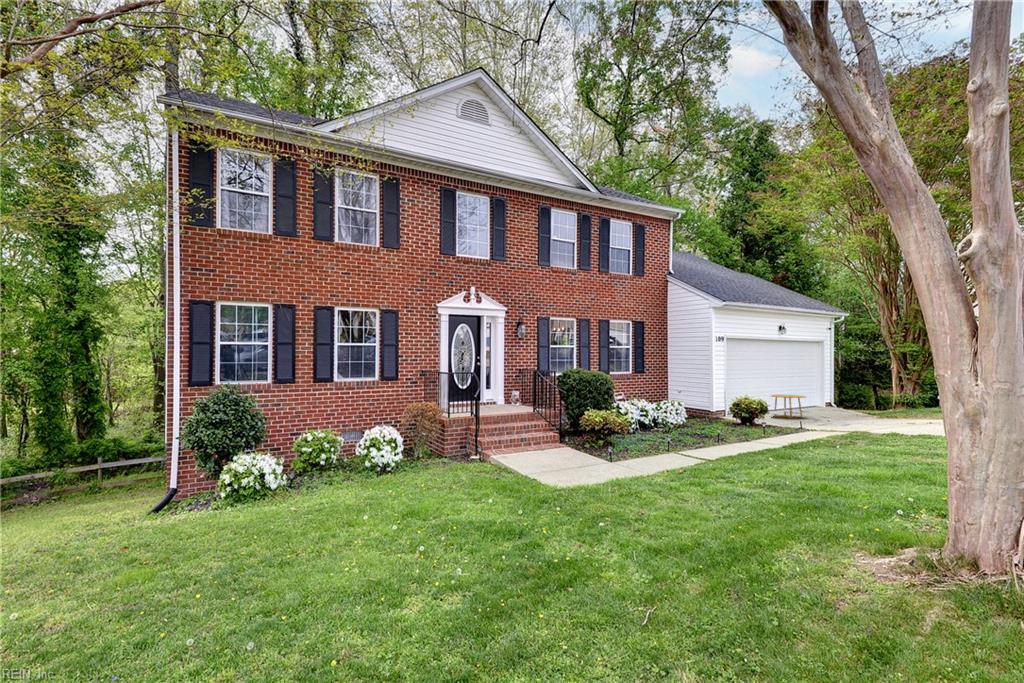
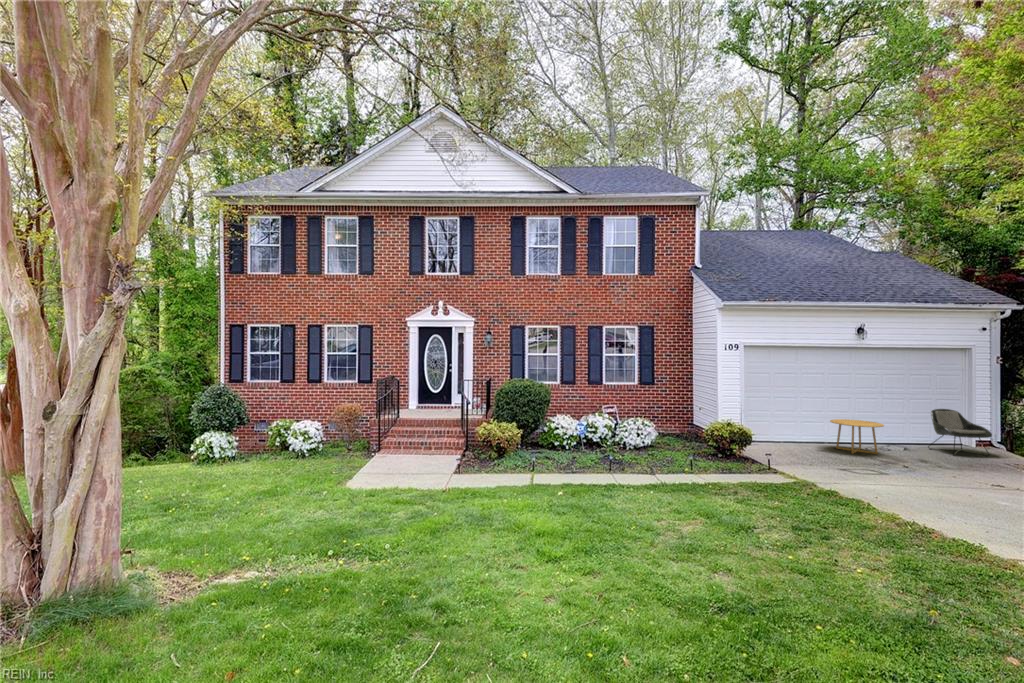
lounge chair: none [812,384,849,415] -> present [928,409,992,457]

